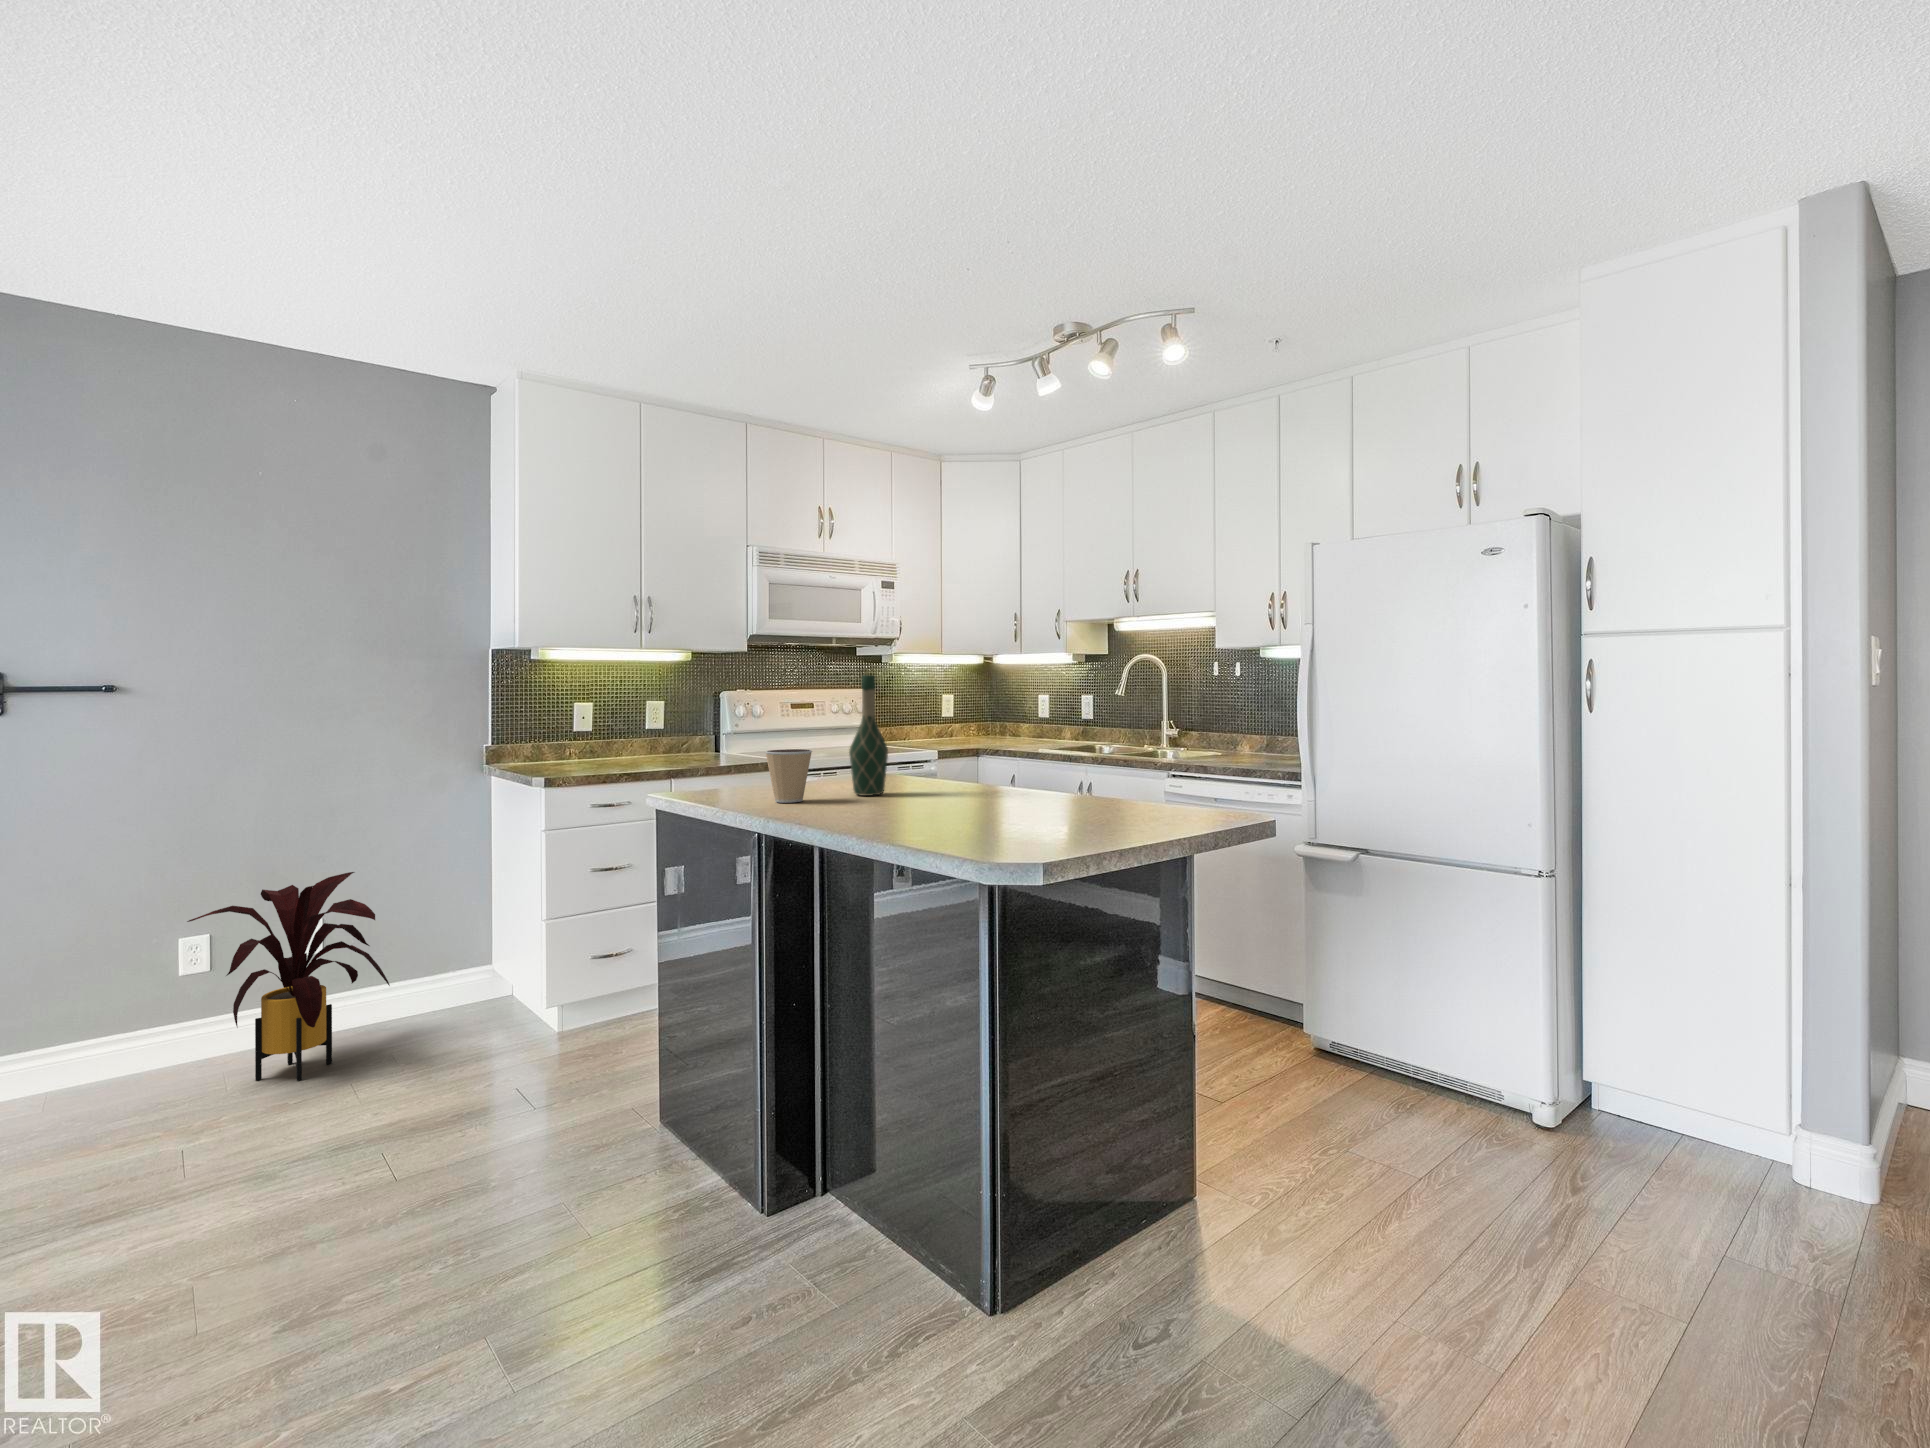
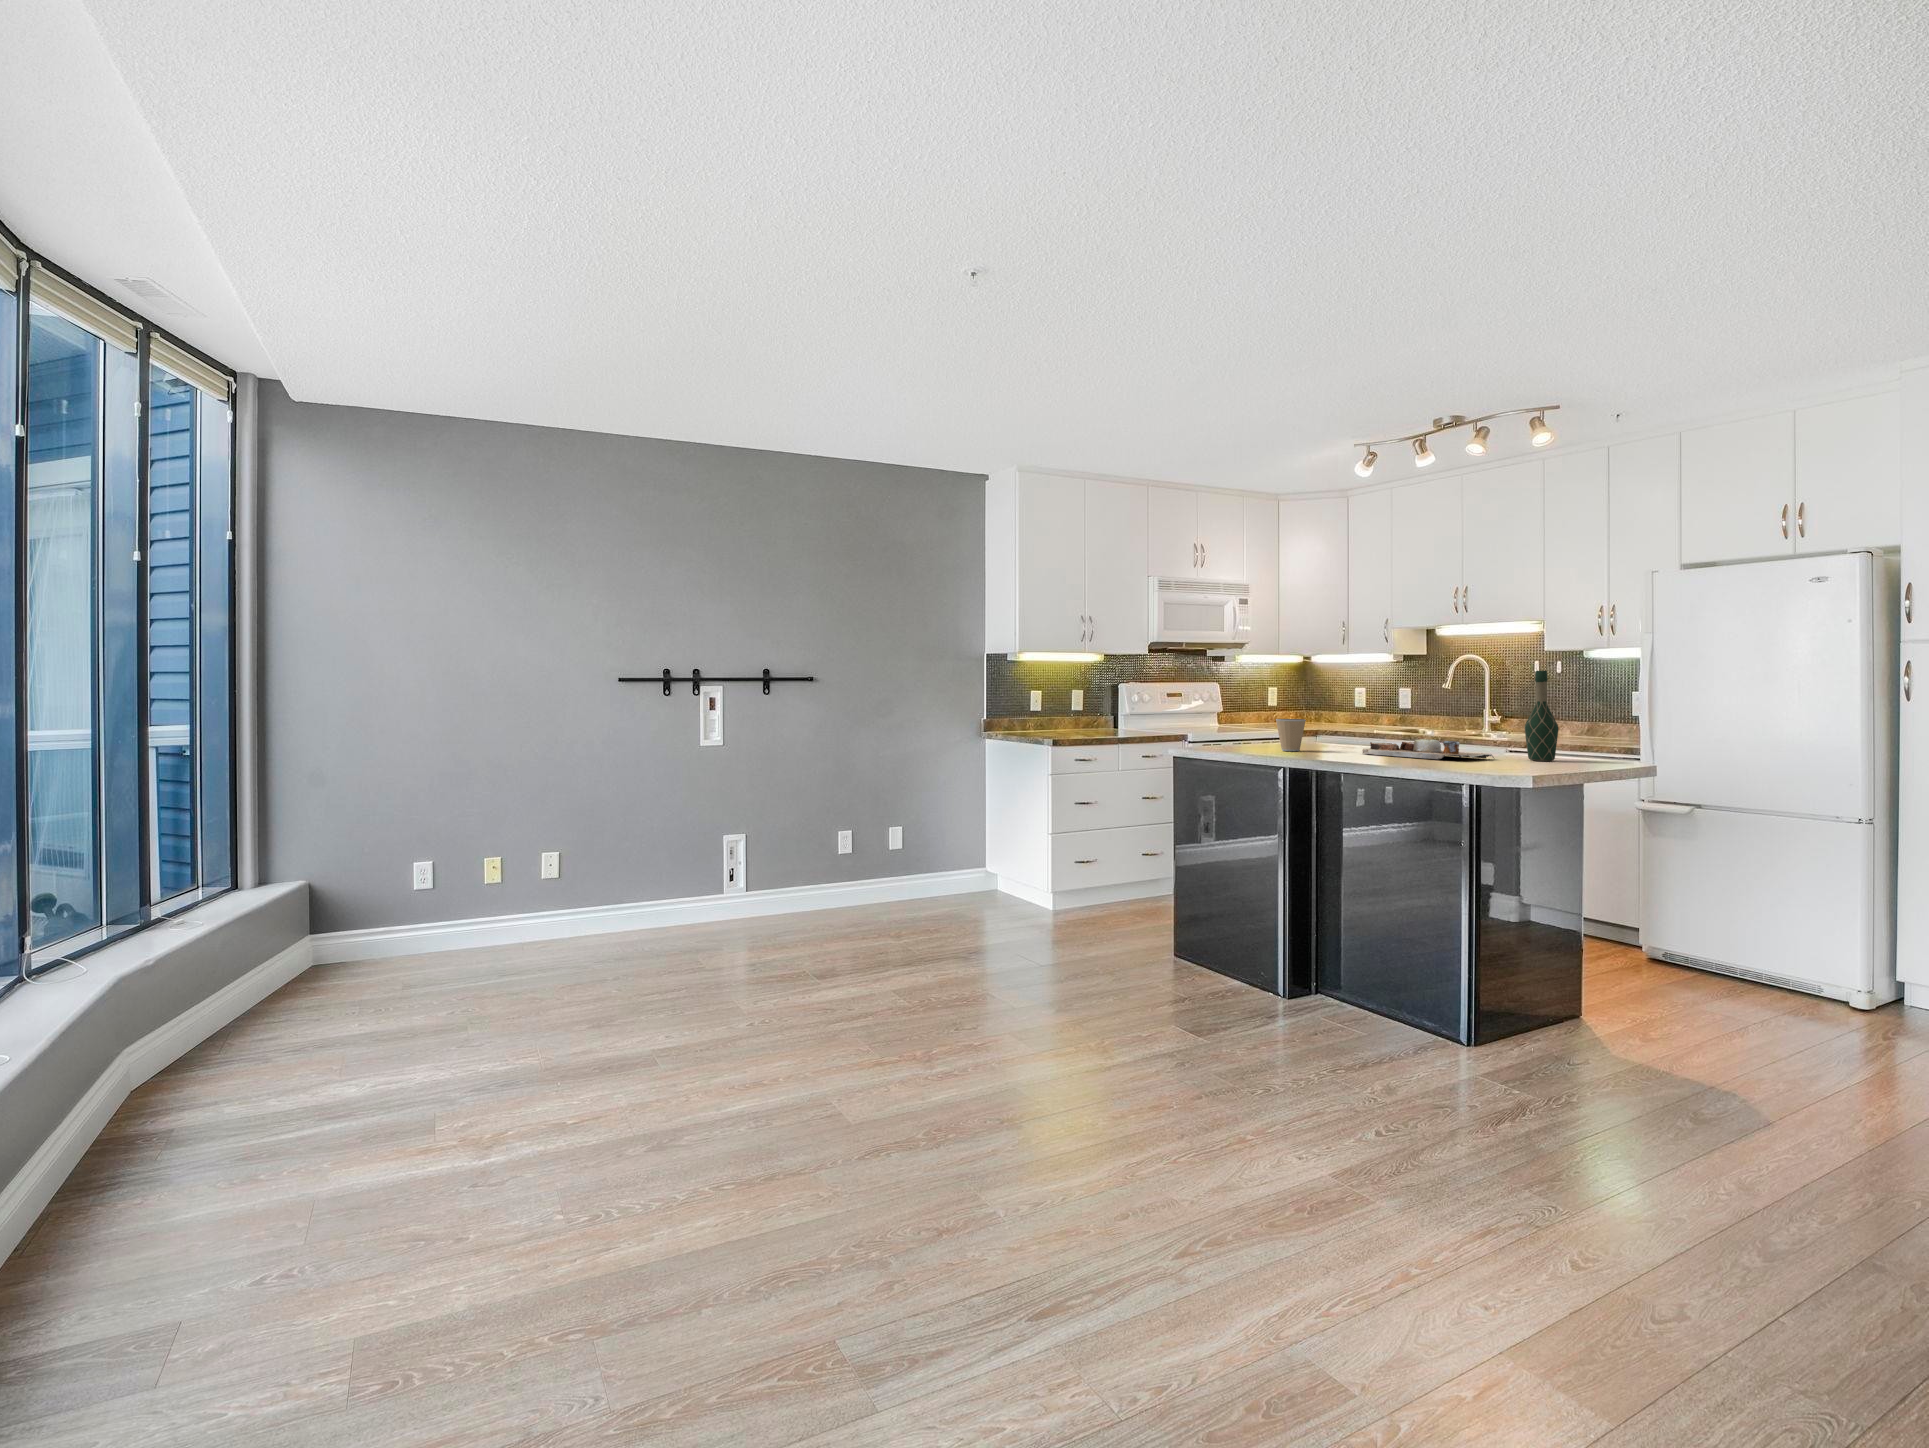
wine bottle: present [849,675,888,796] -> present [1525,671,1558,761]
cutting board: none [880,785,1056,821] -> present [1362,739,1494,759]
house plant: present [187,872,390,1081] -> none [856,800,967,925]

